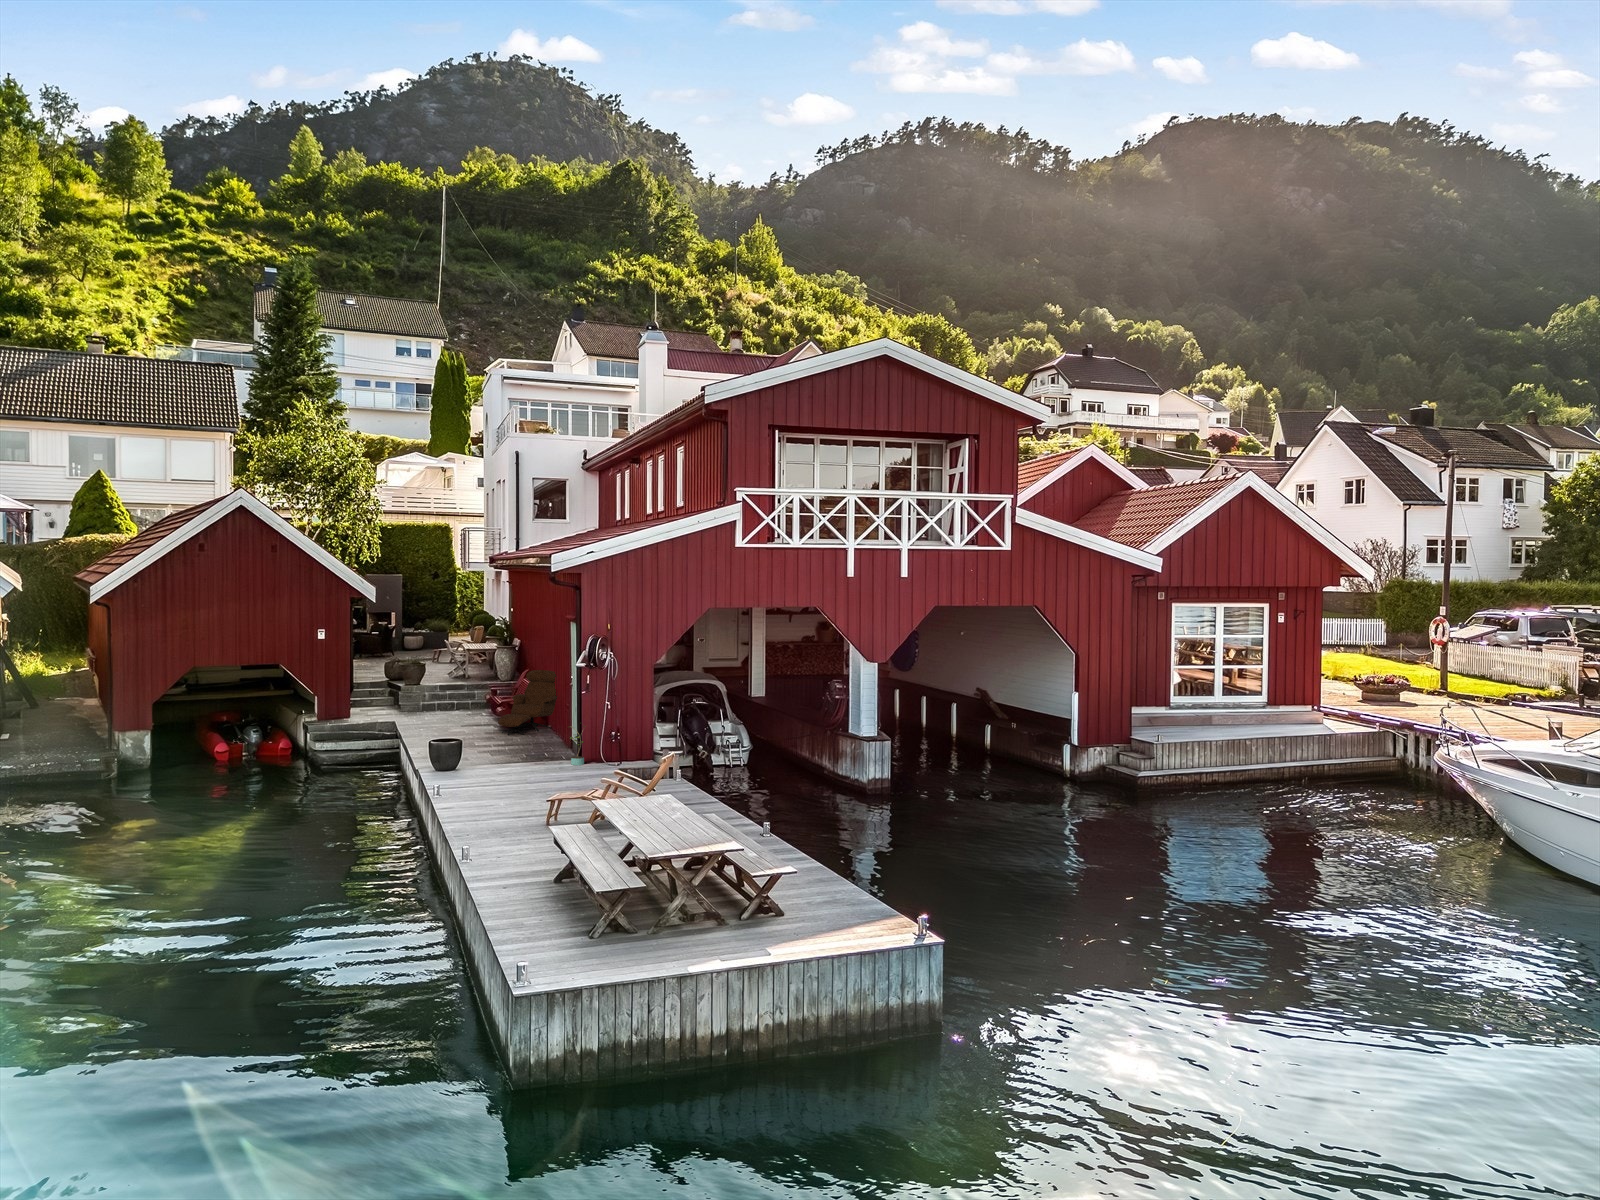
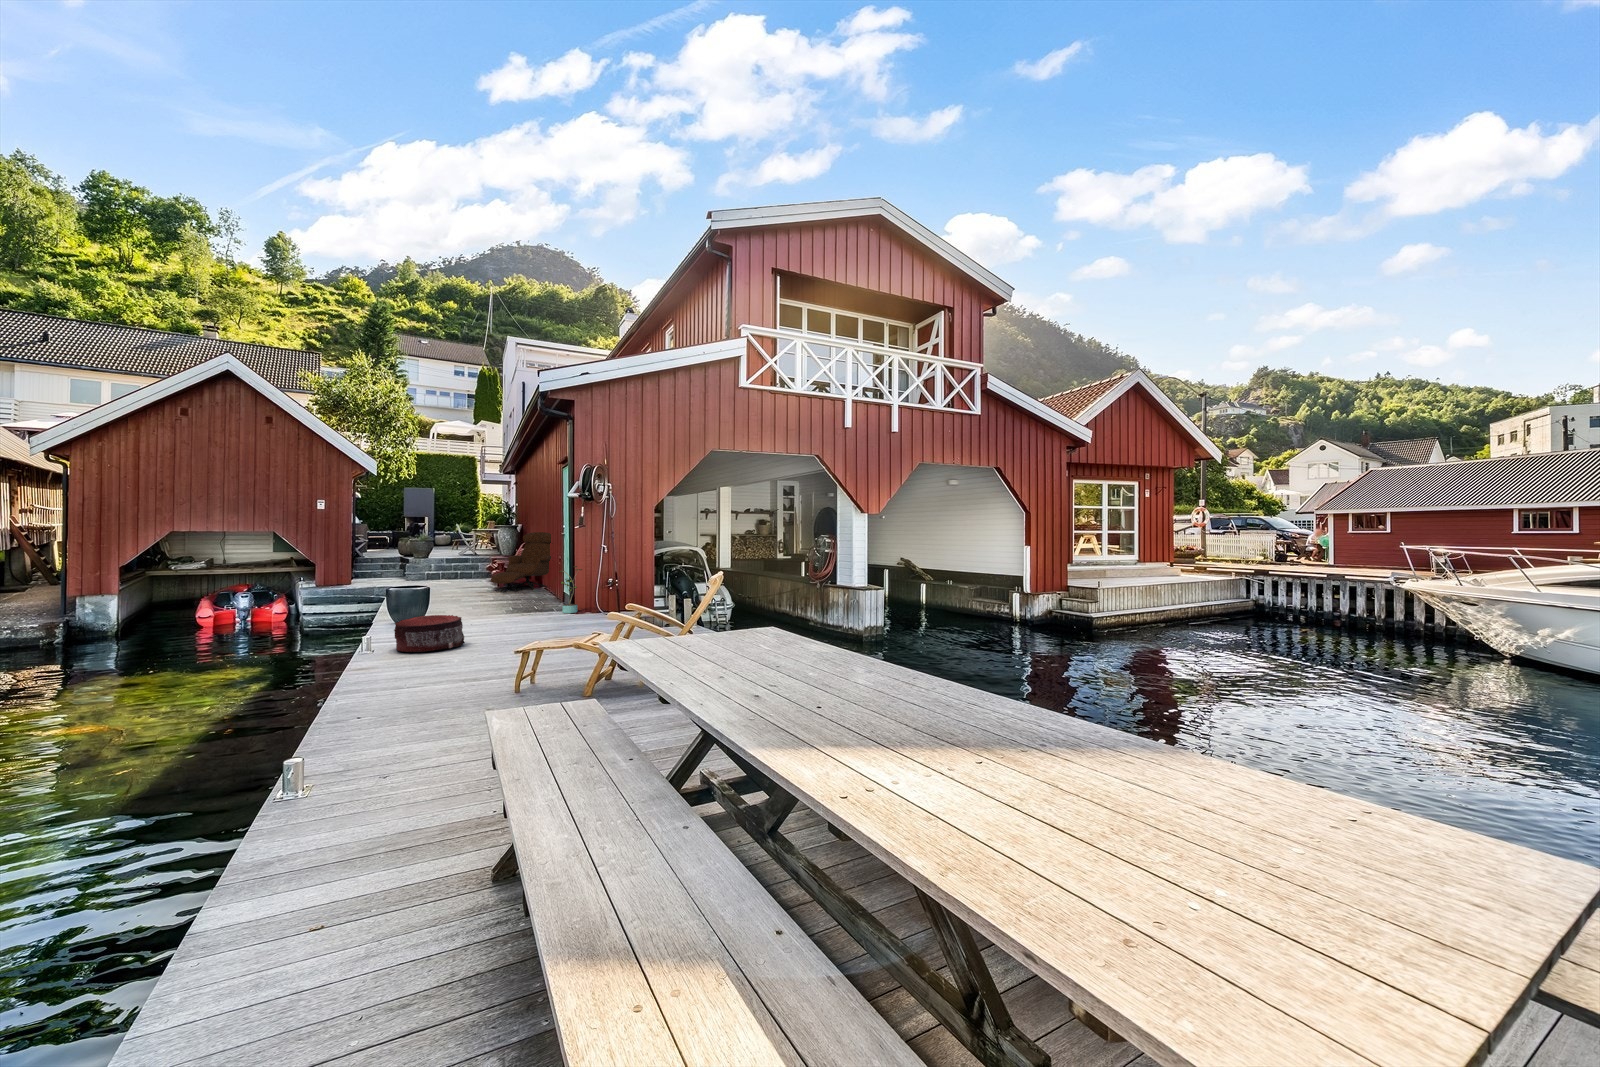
pouf: none [457,771,505,799] -> present [394,615,465,652]

